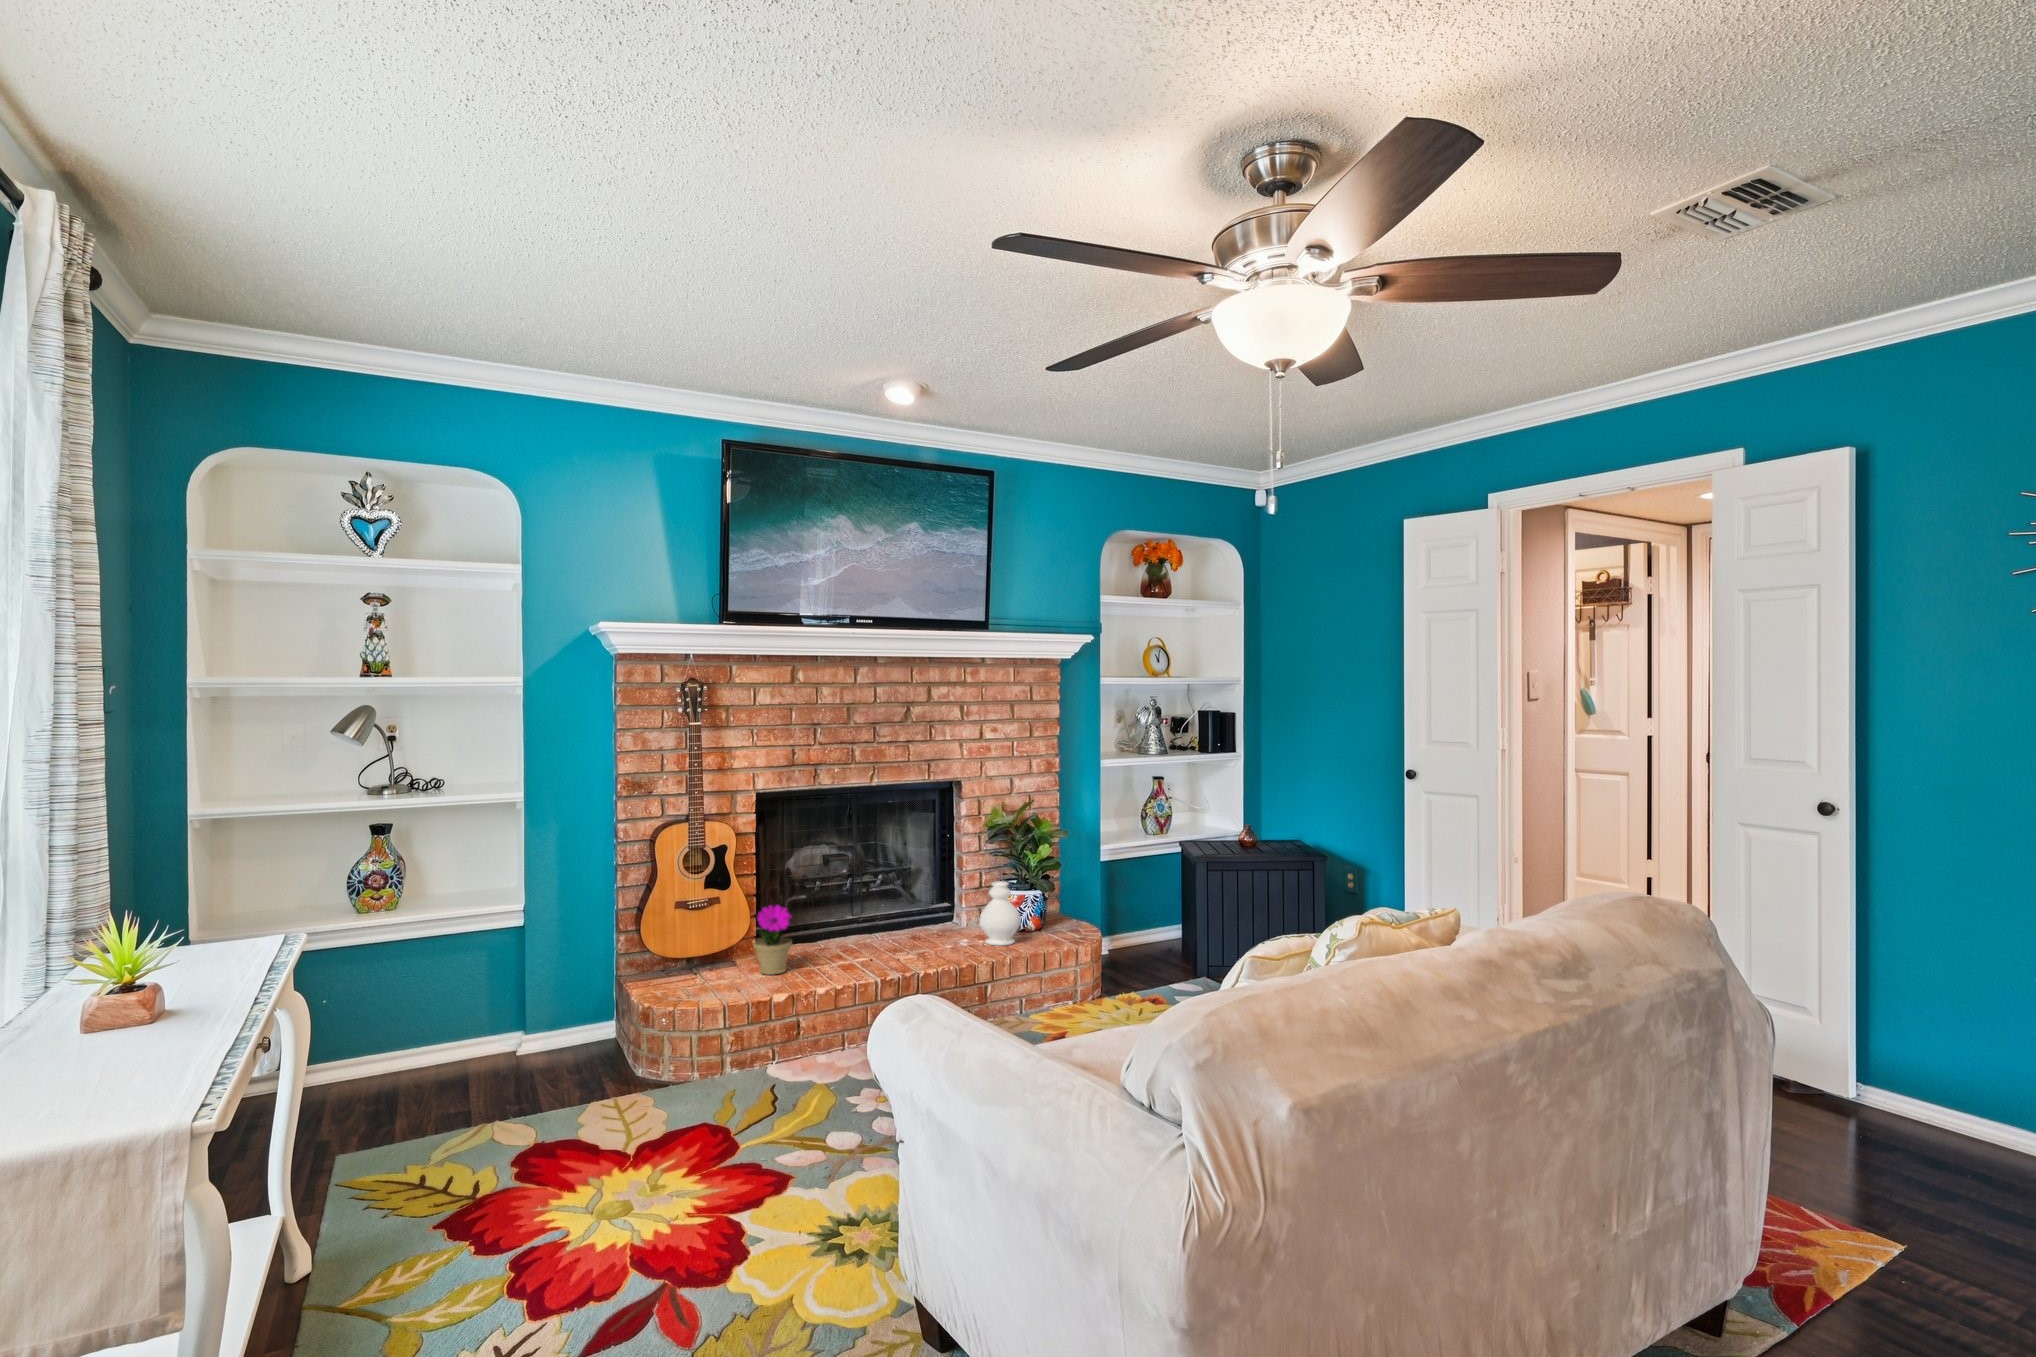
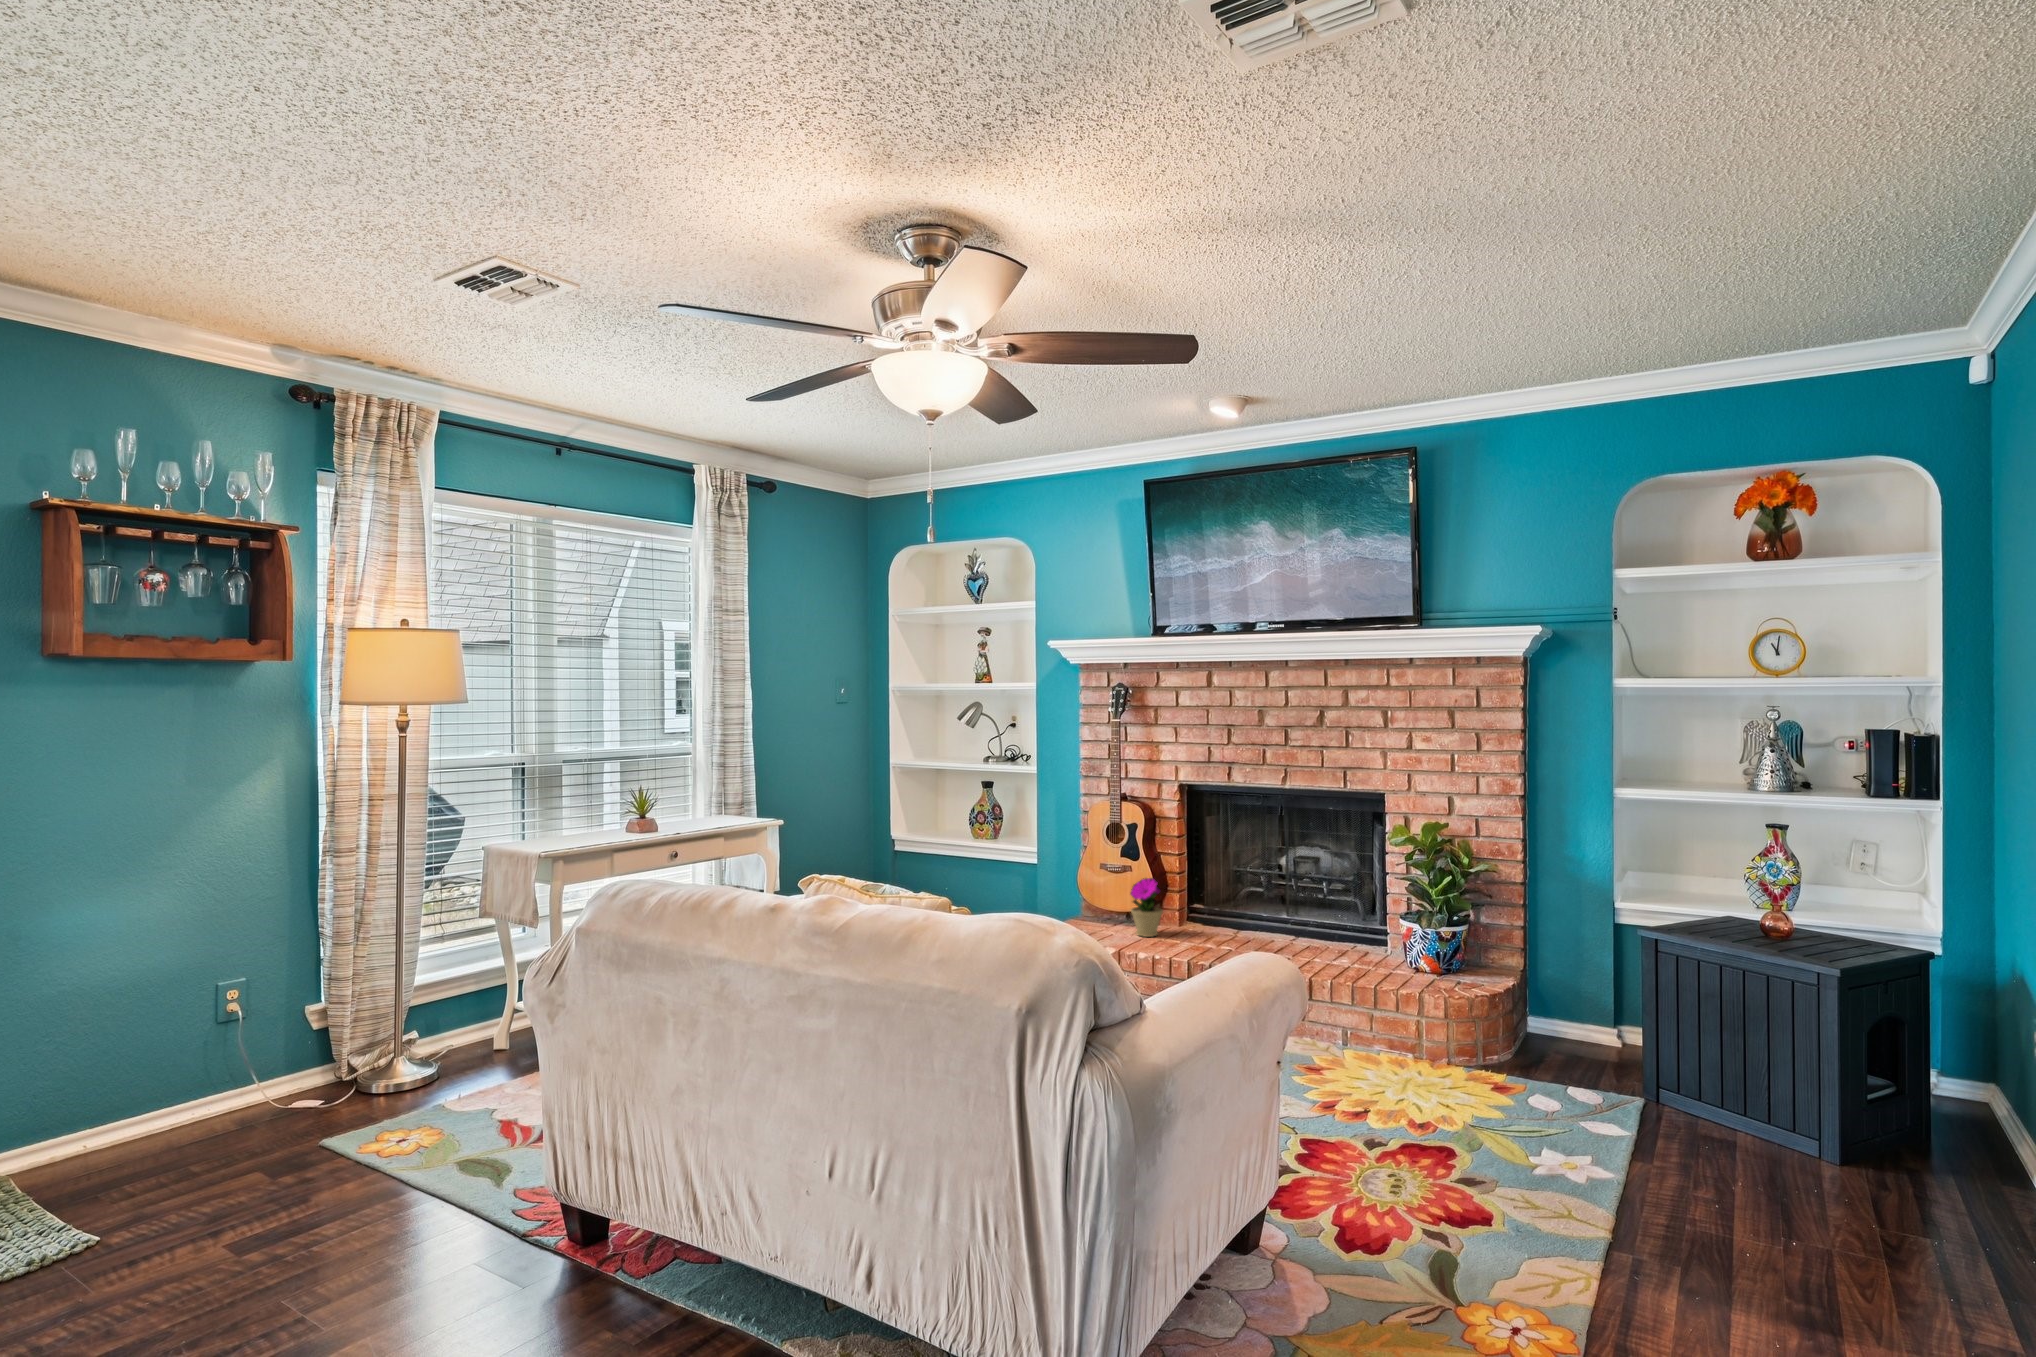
decorative vase: present [979,881,1021,946] -> none [1345,902,1392,971]

